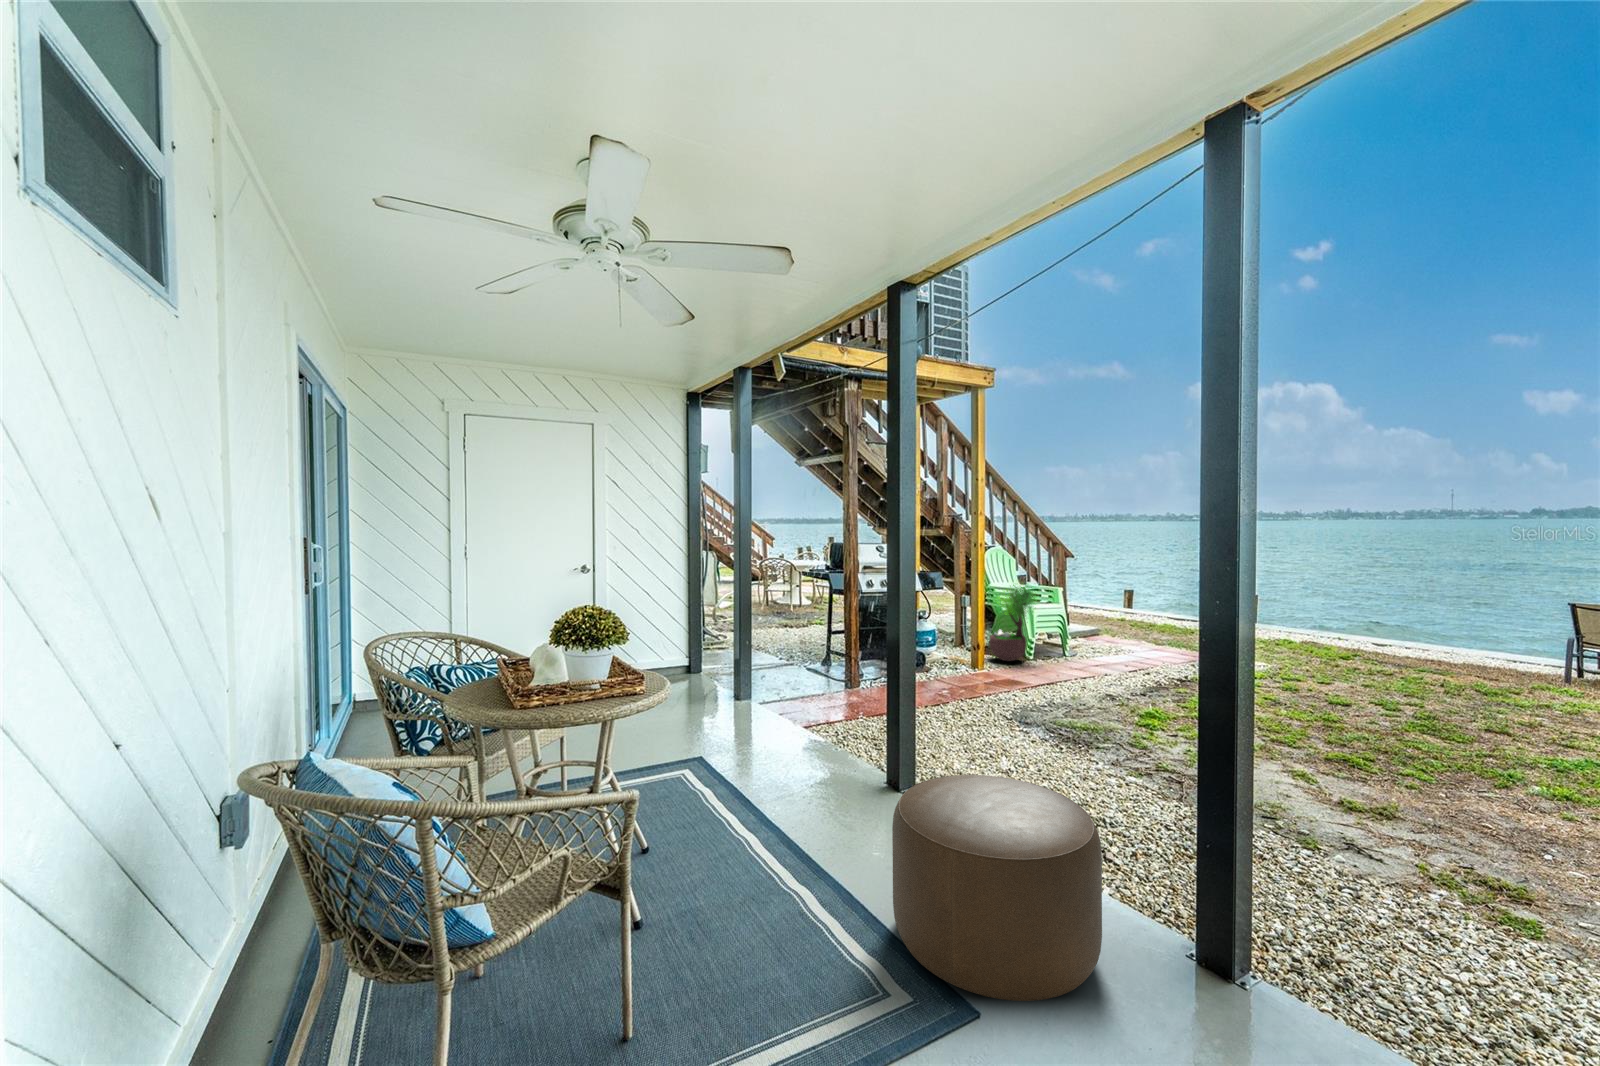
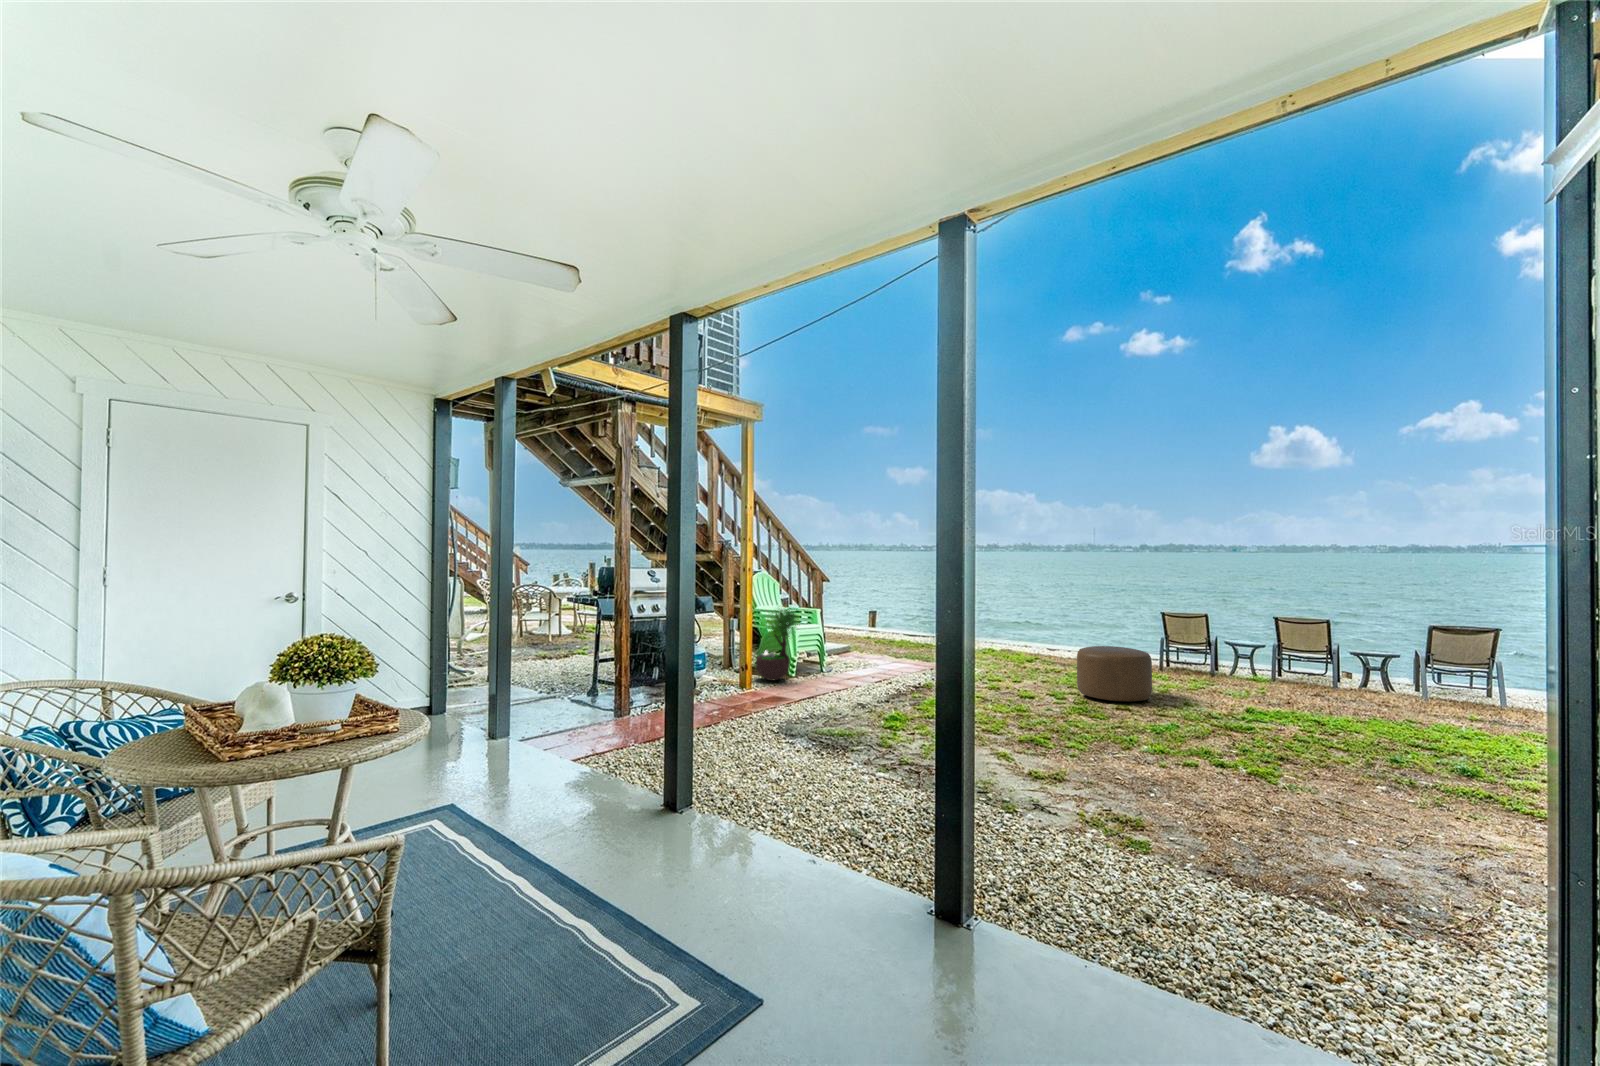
ottoman: present [892,775,1102,1001] -> present [1077,646,1152,702]

